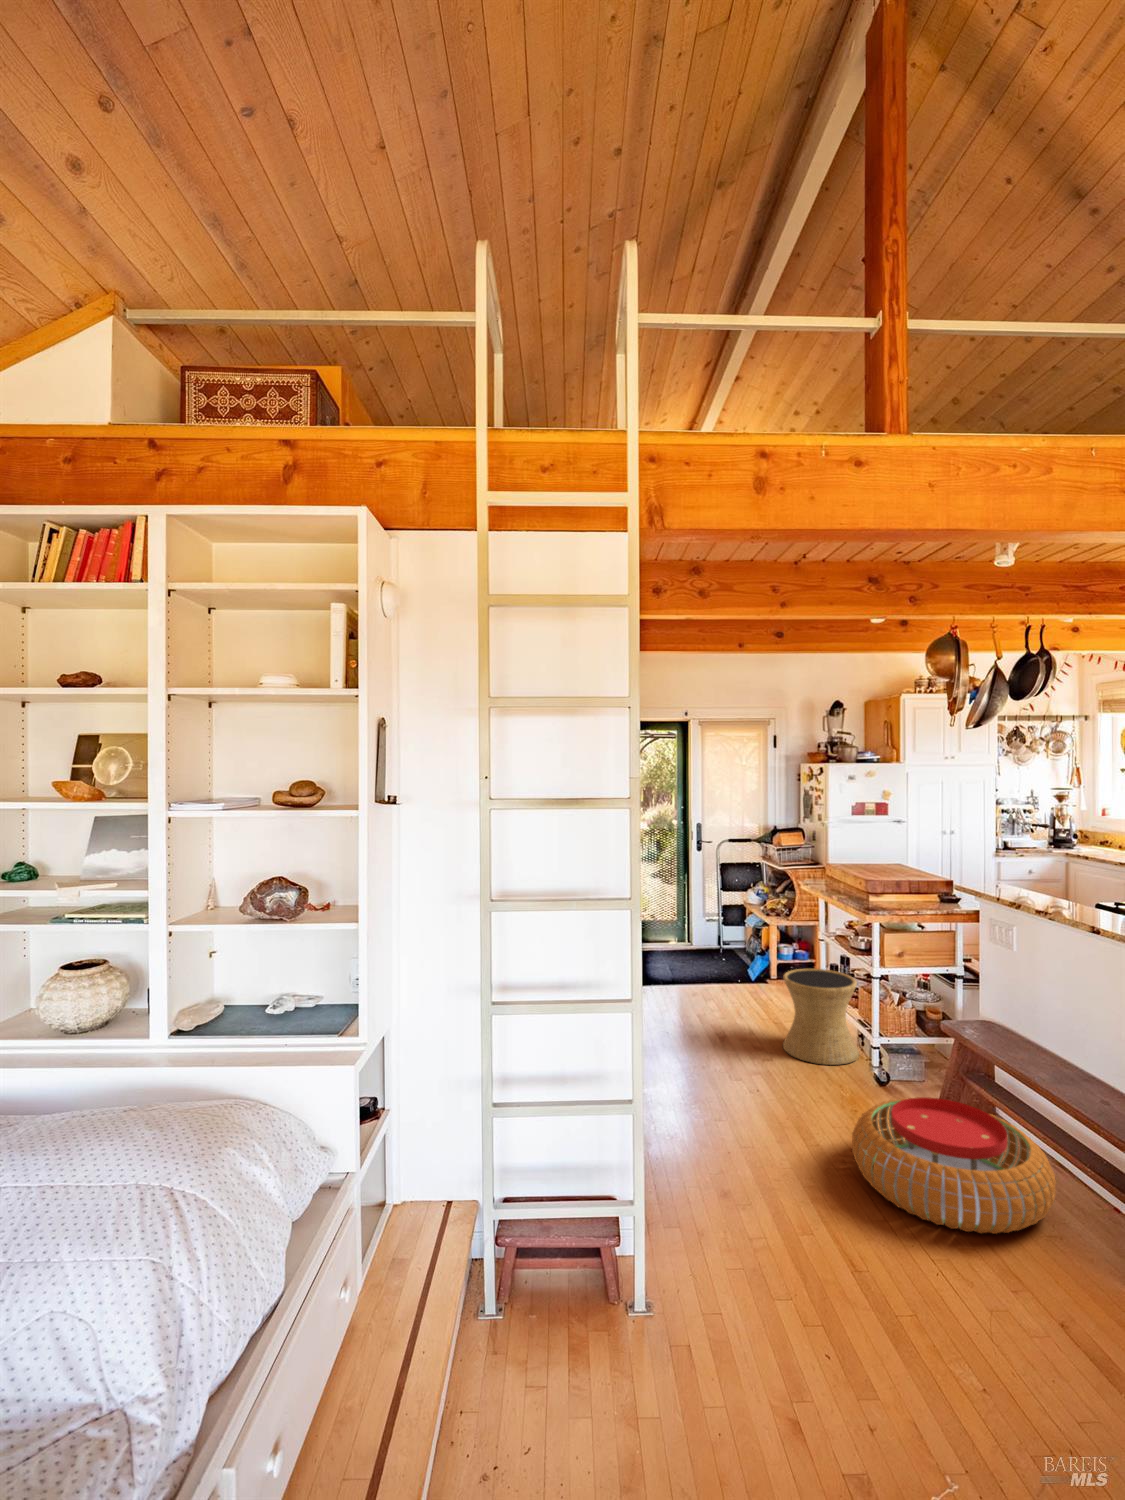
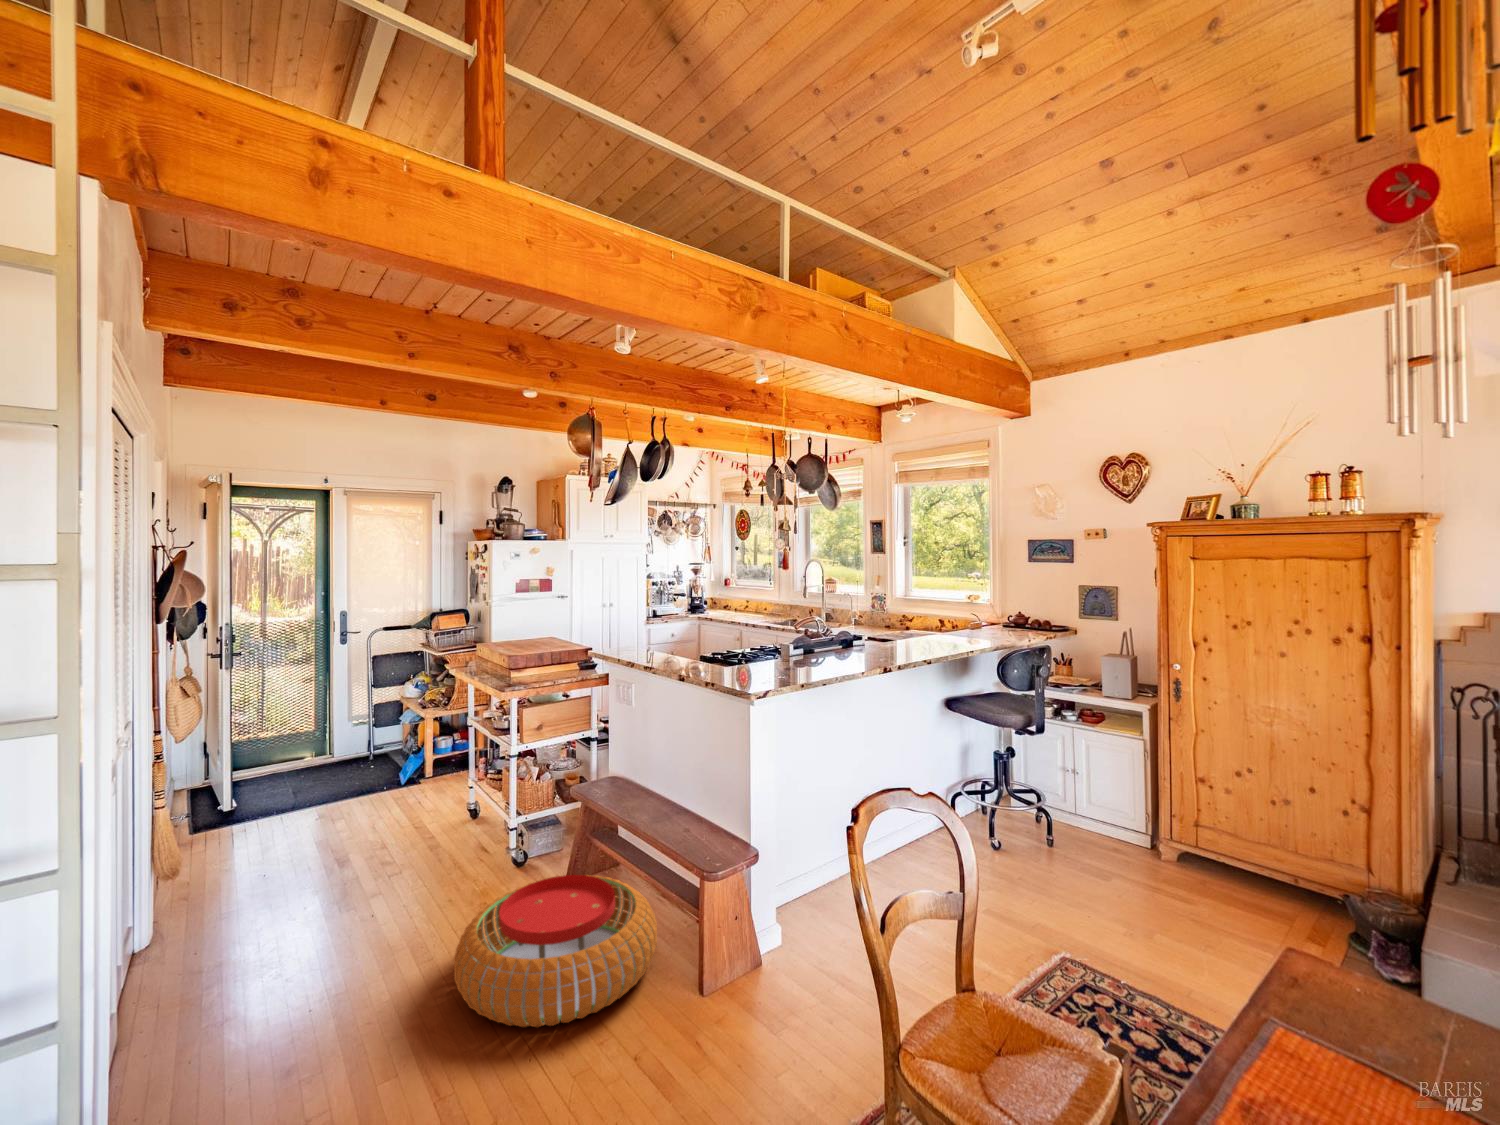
side table: present [783,969,859,1065] -> none [413,757,501,866]

